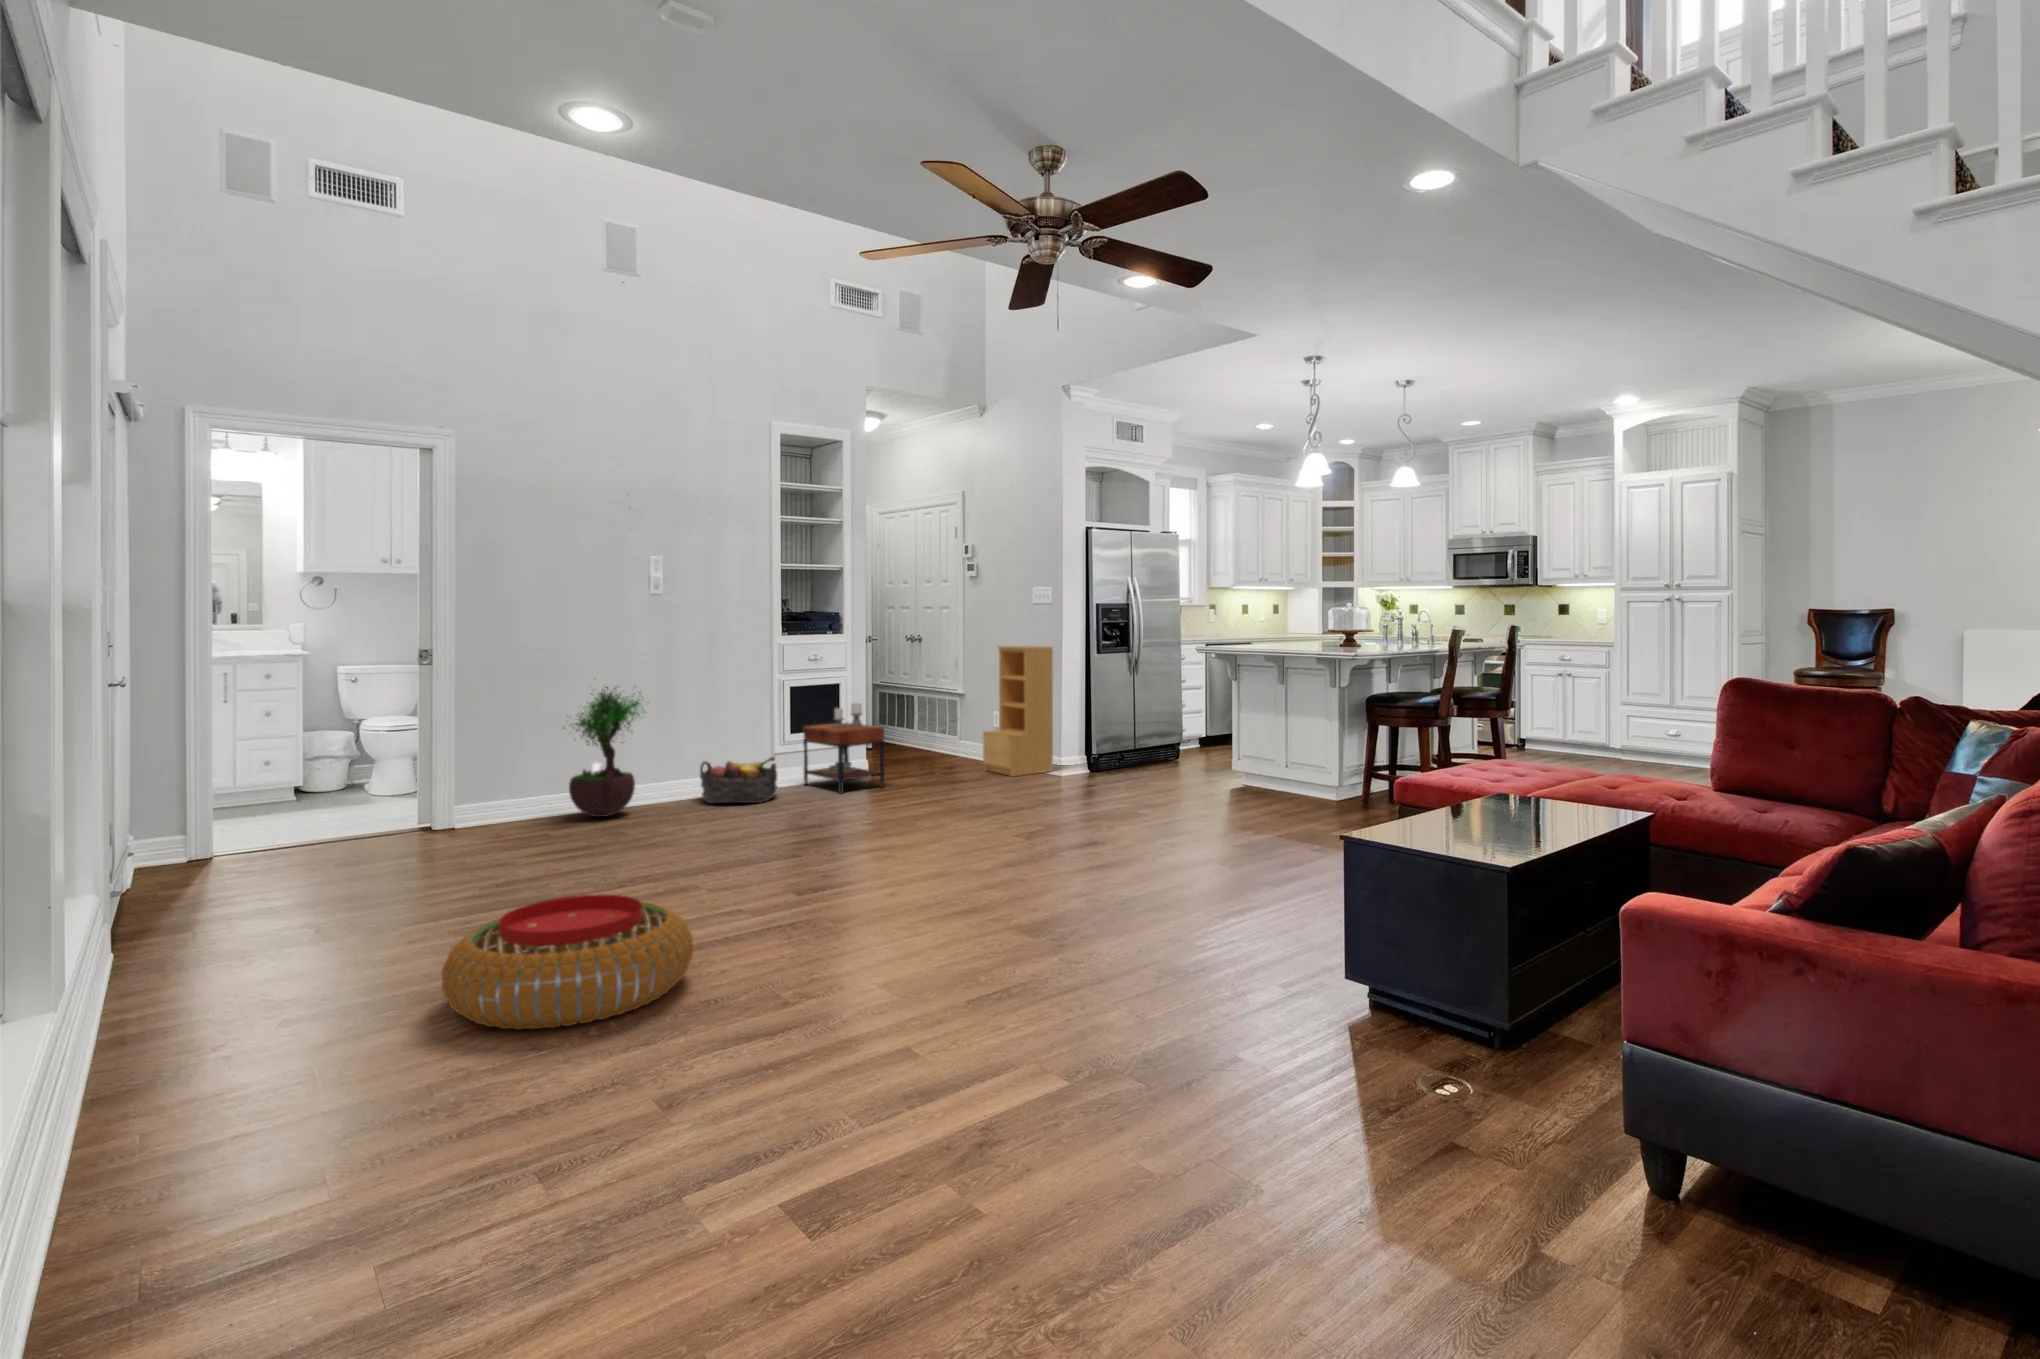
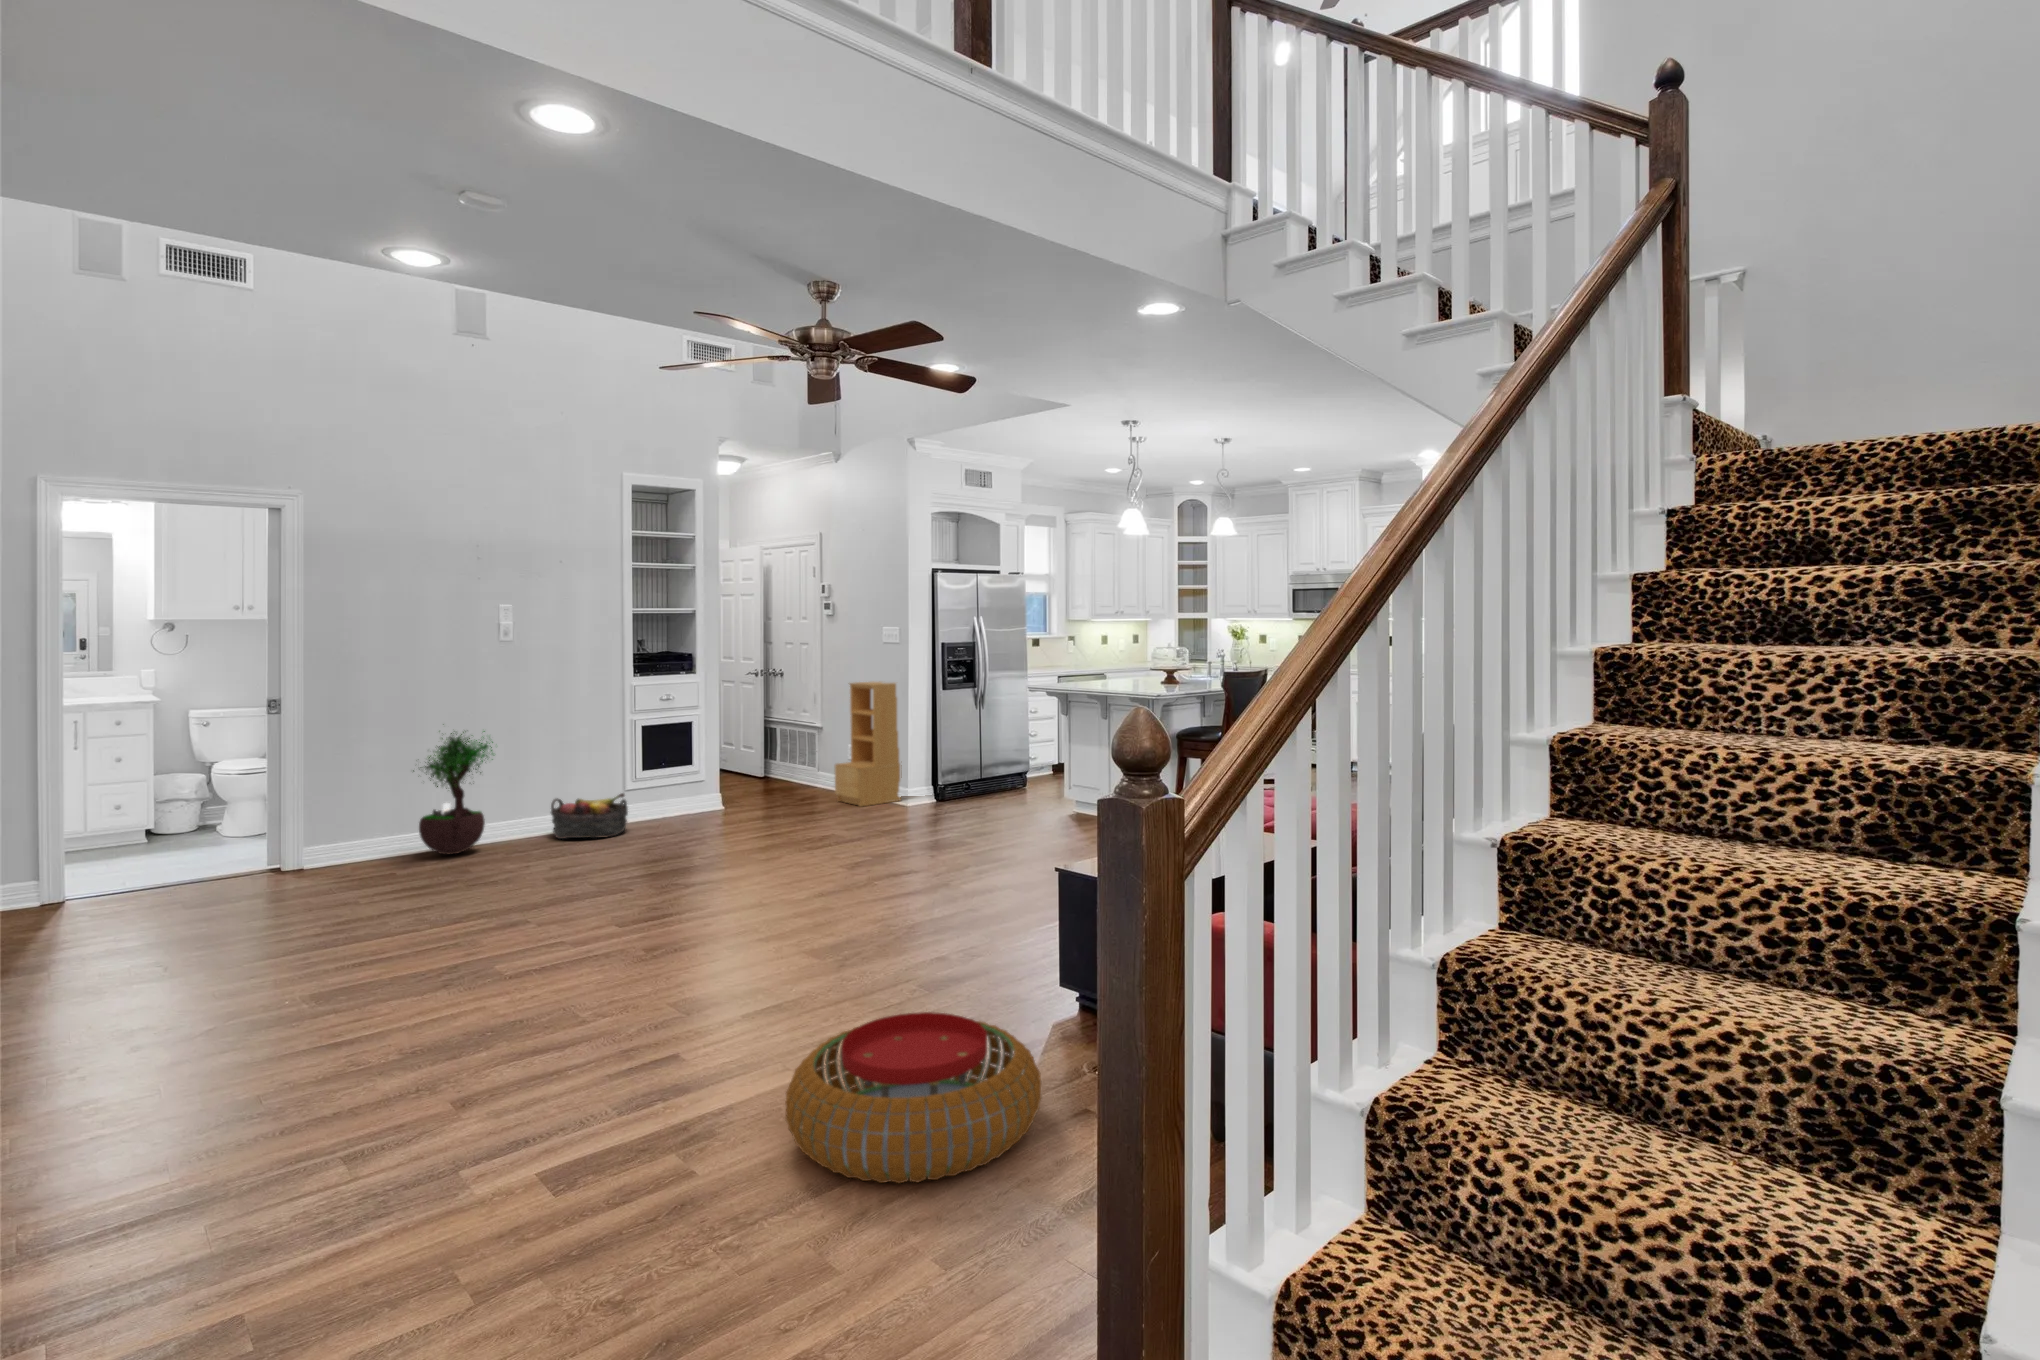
side table: present [803,703,884,793] -> none [656,740,734,827]
pouf: present [441,894,693,1029] -> present [785,1012,1041,1183]

